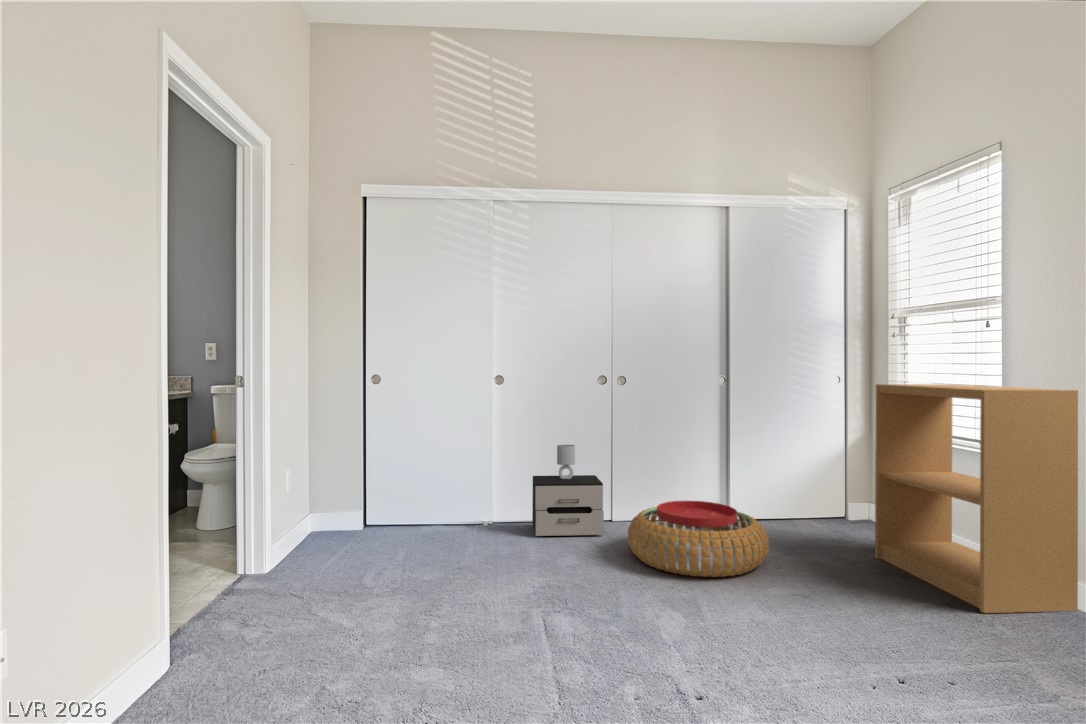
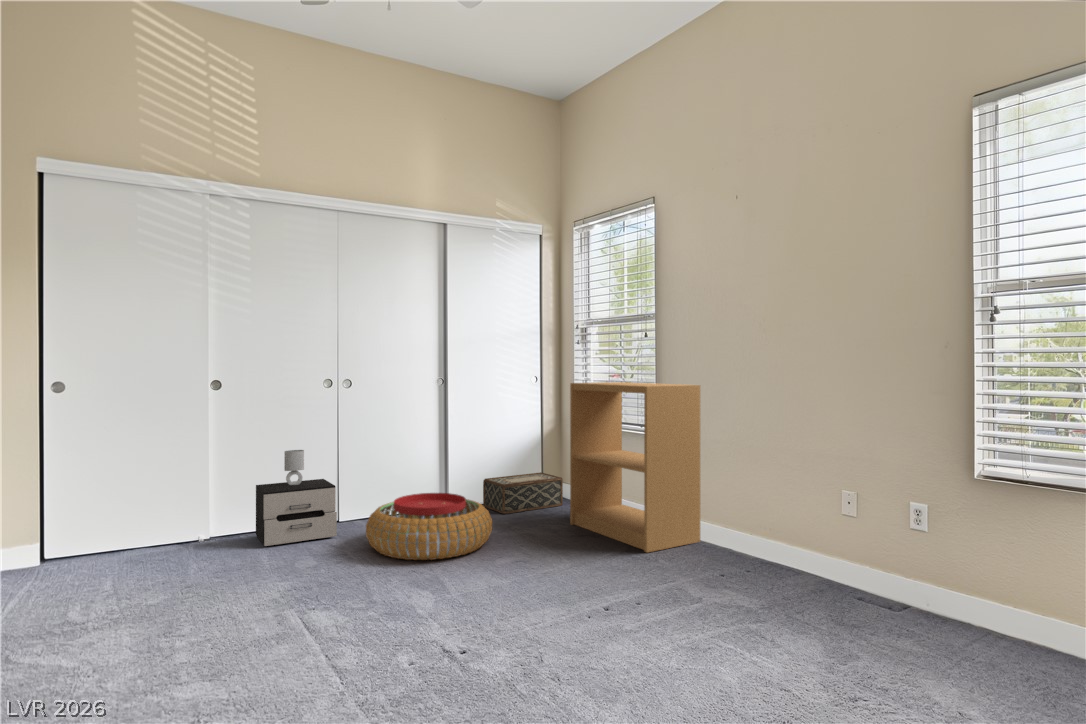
woven basket: none [768,490,869,534] -> present [483,472,563,514]

